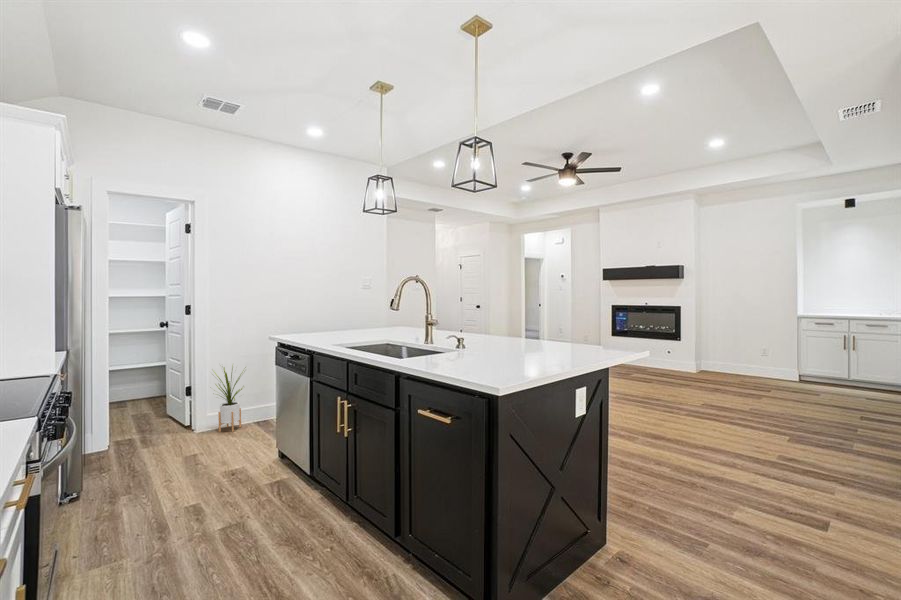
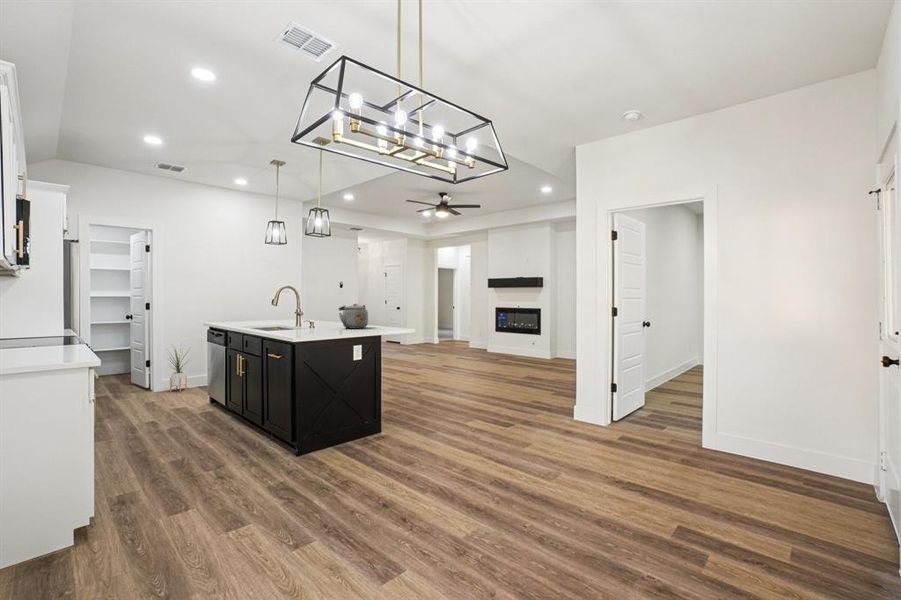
kettle: none [510,304,564,349] -> present [339,304,368,328]

